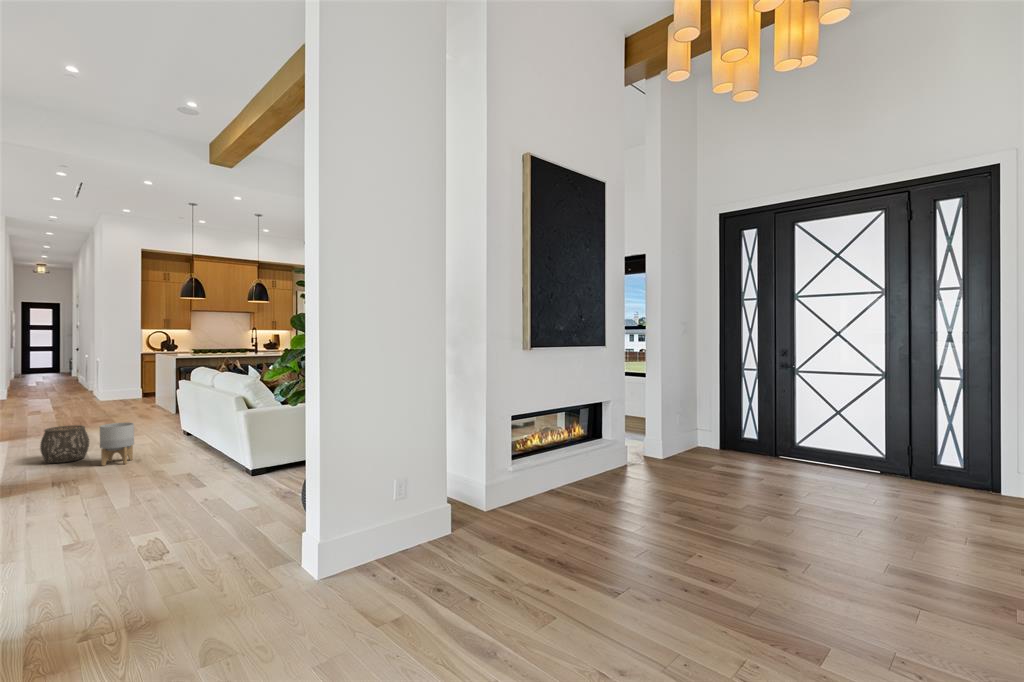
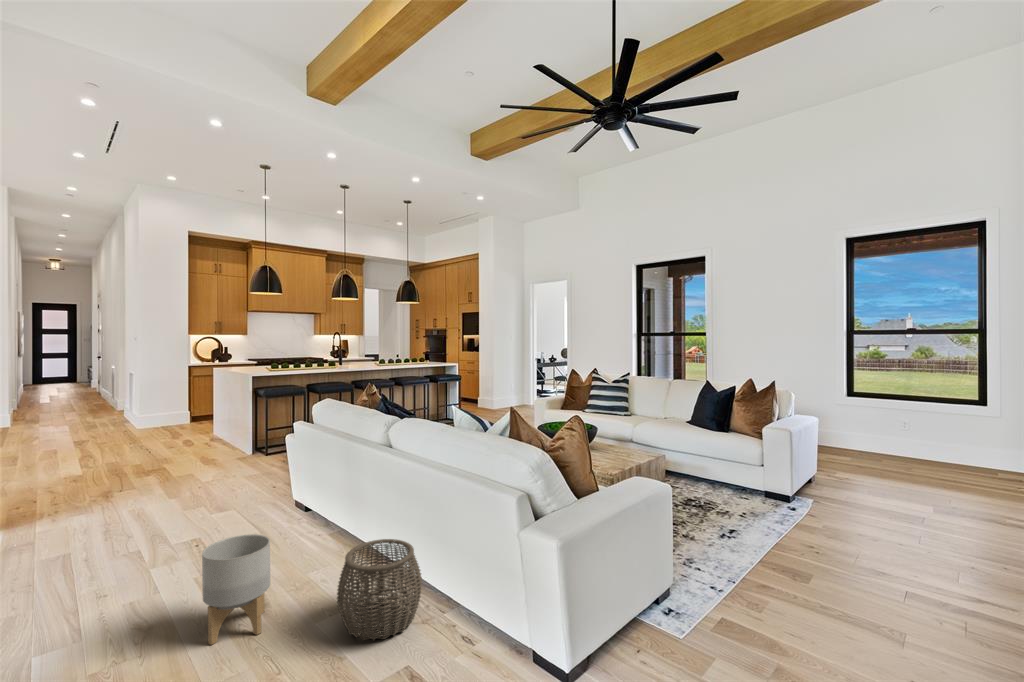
woven basket: present [40,425,89,463] -> present [337,539,422,640]

